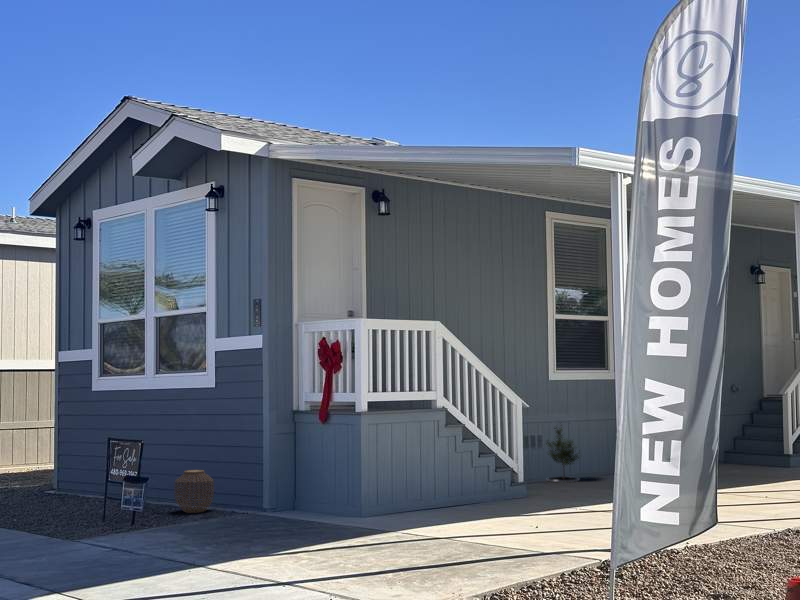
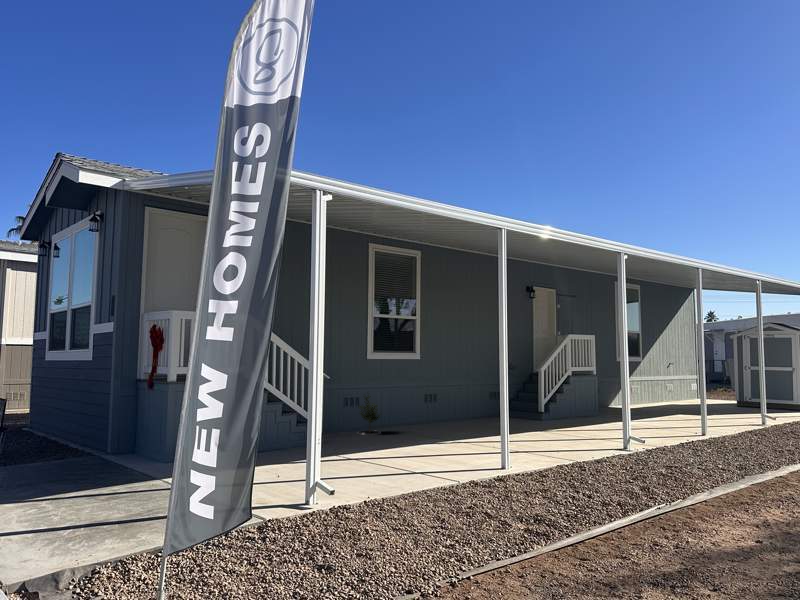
woven basket: present [175,470,214,513] -> none [51,423,84,456]

